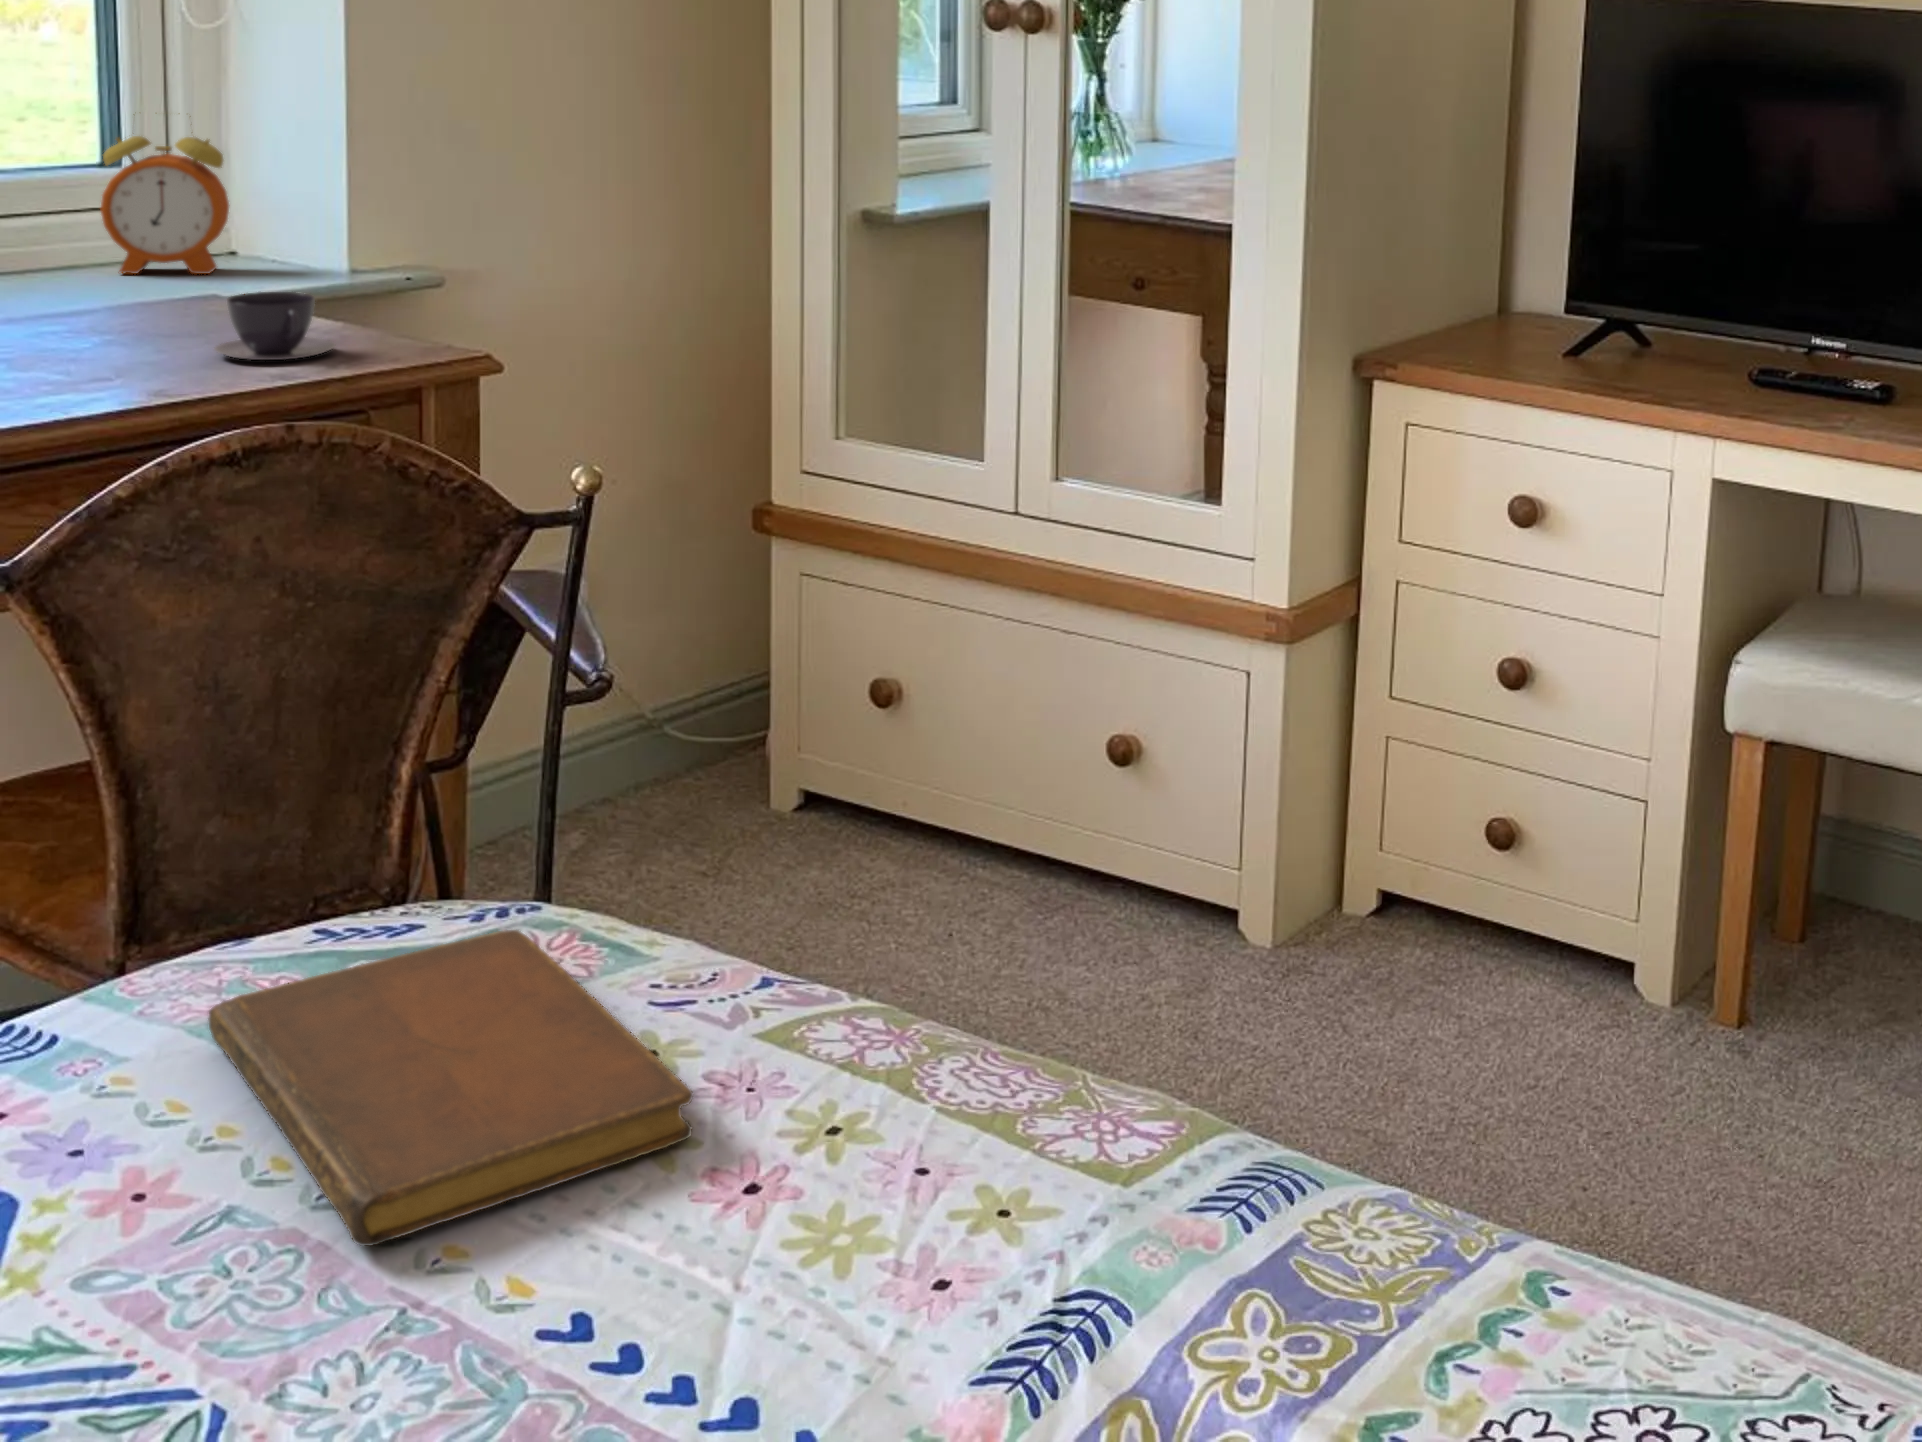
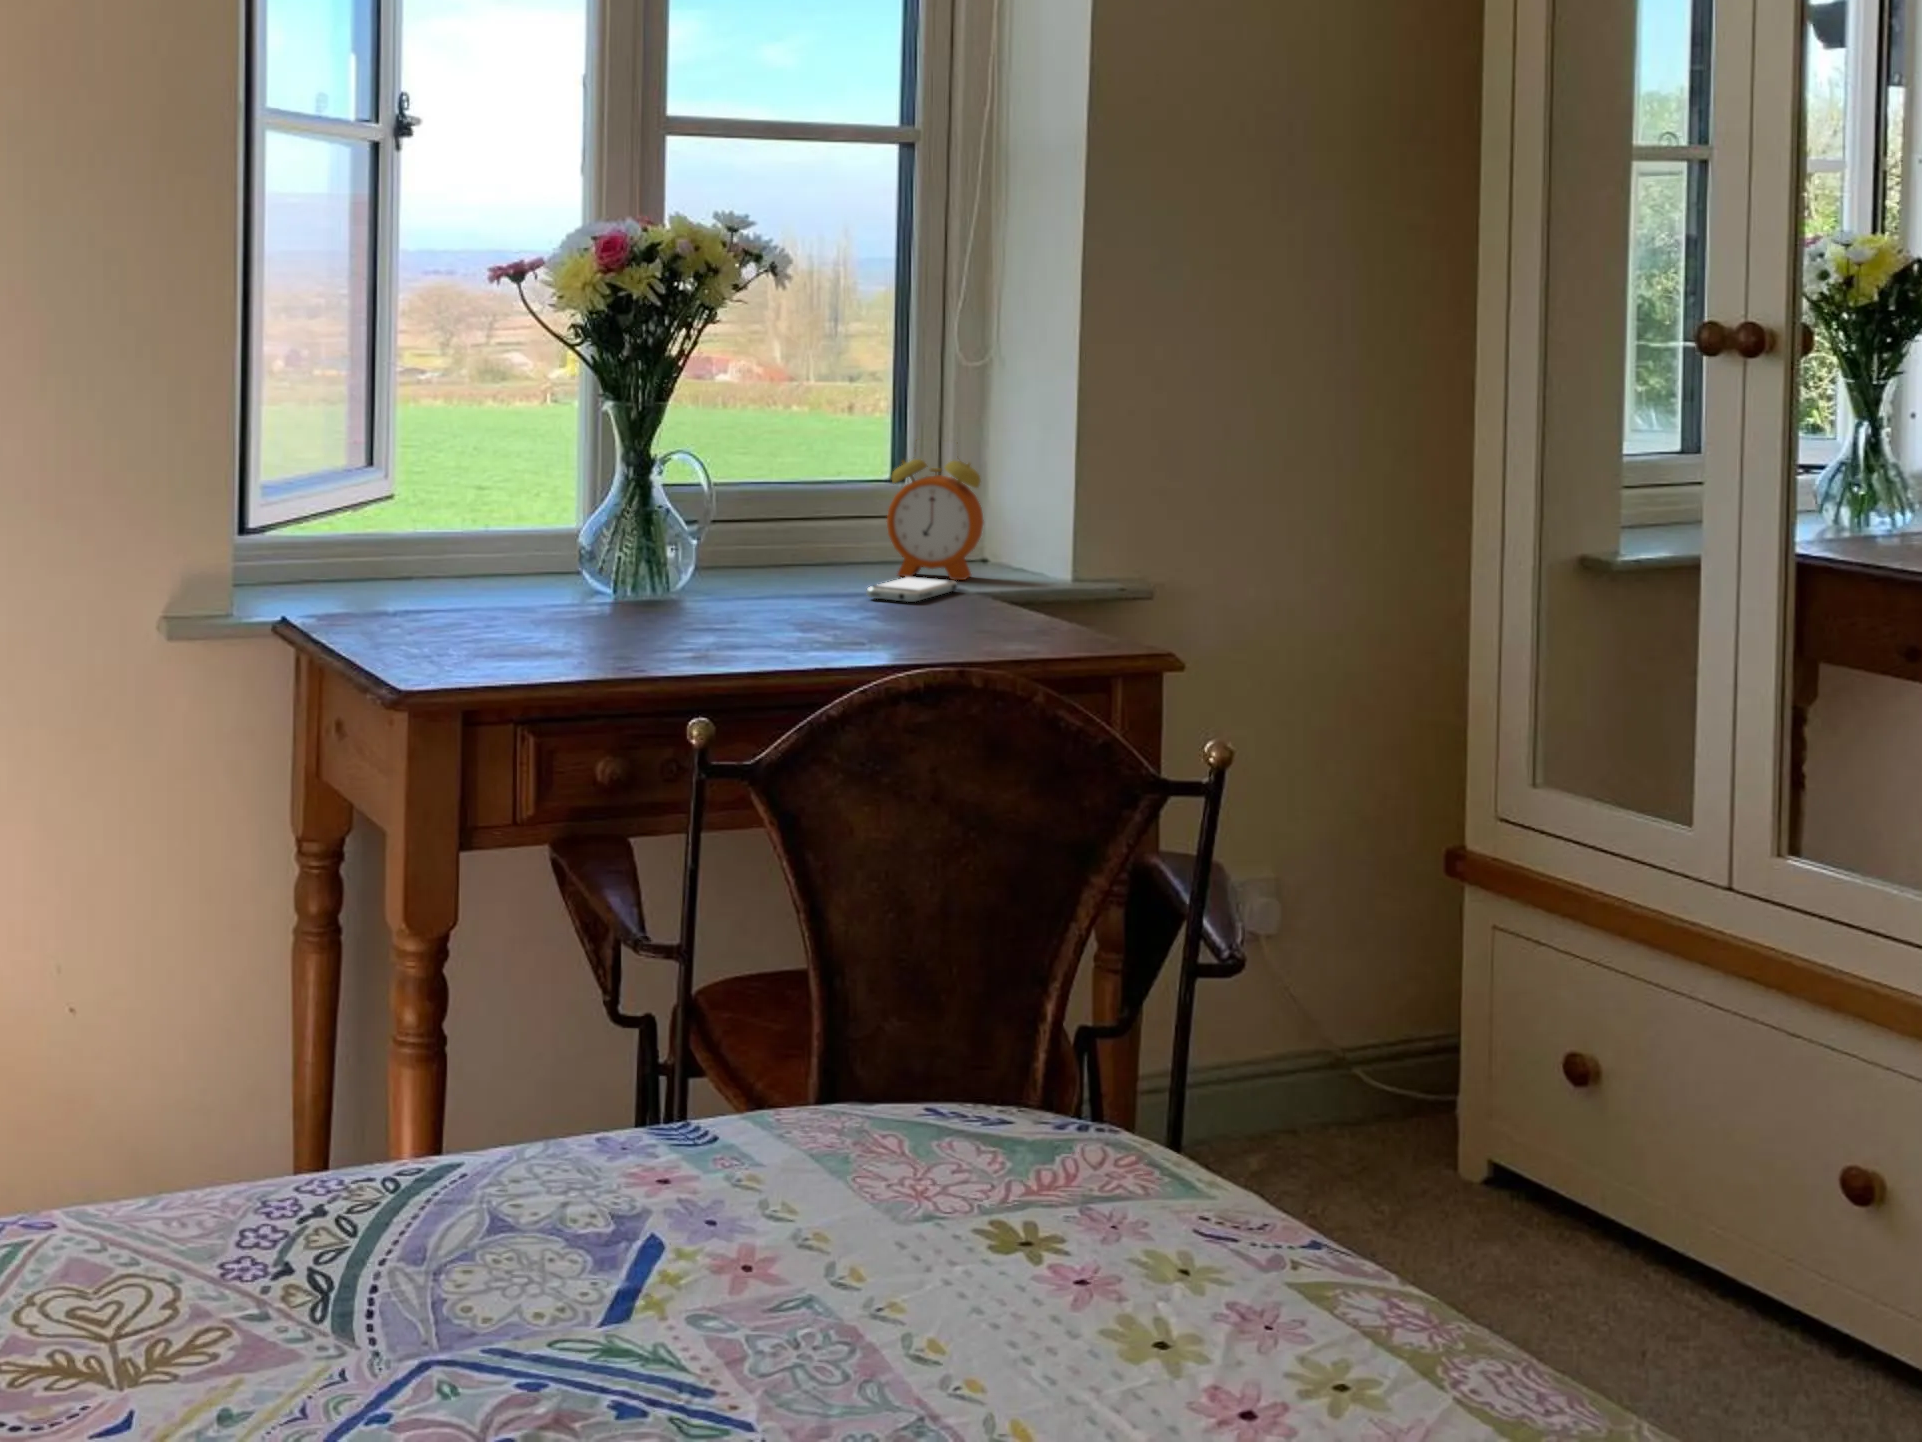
smartphone: none [86,275,205,308] -> present [866,576,957,602]
teacup: present [215,292,335,360] -> none [948,587,1045,646]
notebook: present [209,930,693,1246] -> none [826,1130,1205,1356]

